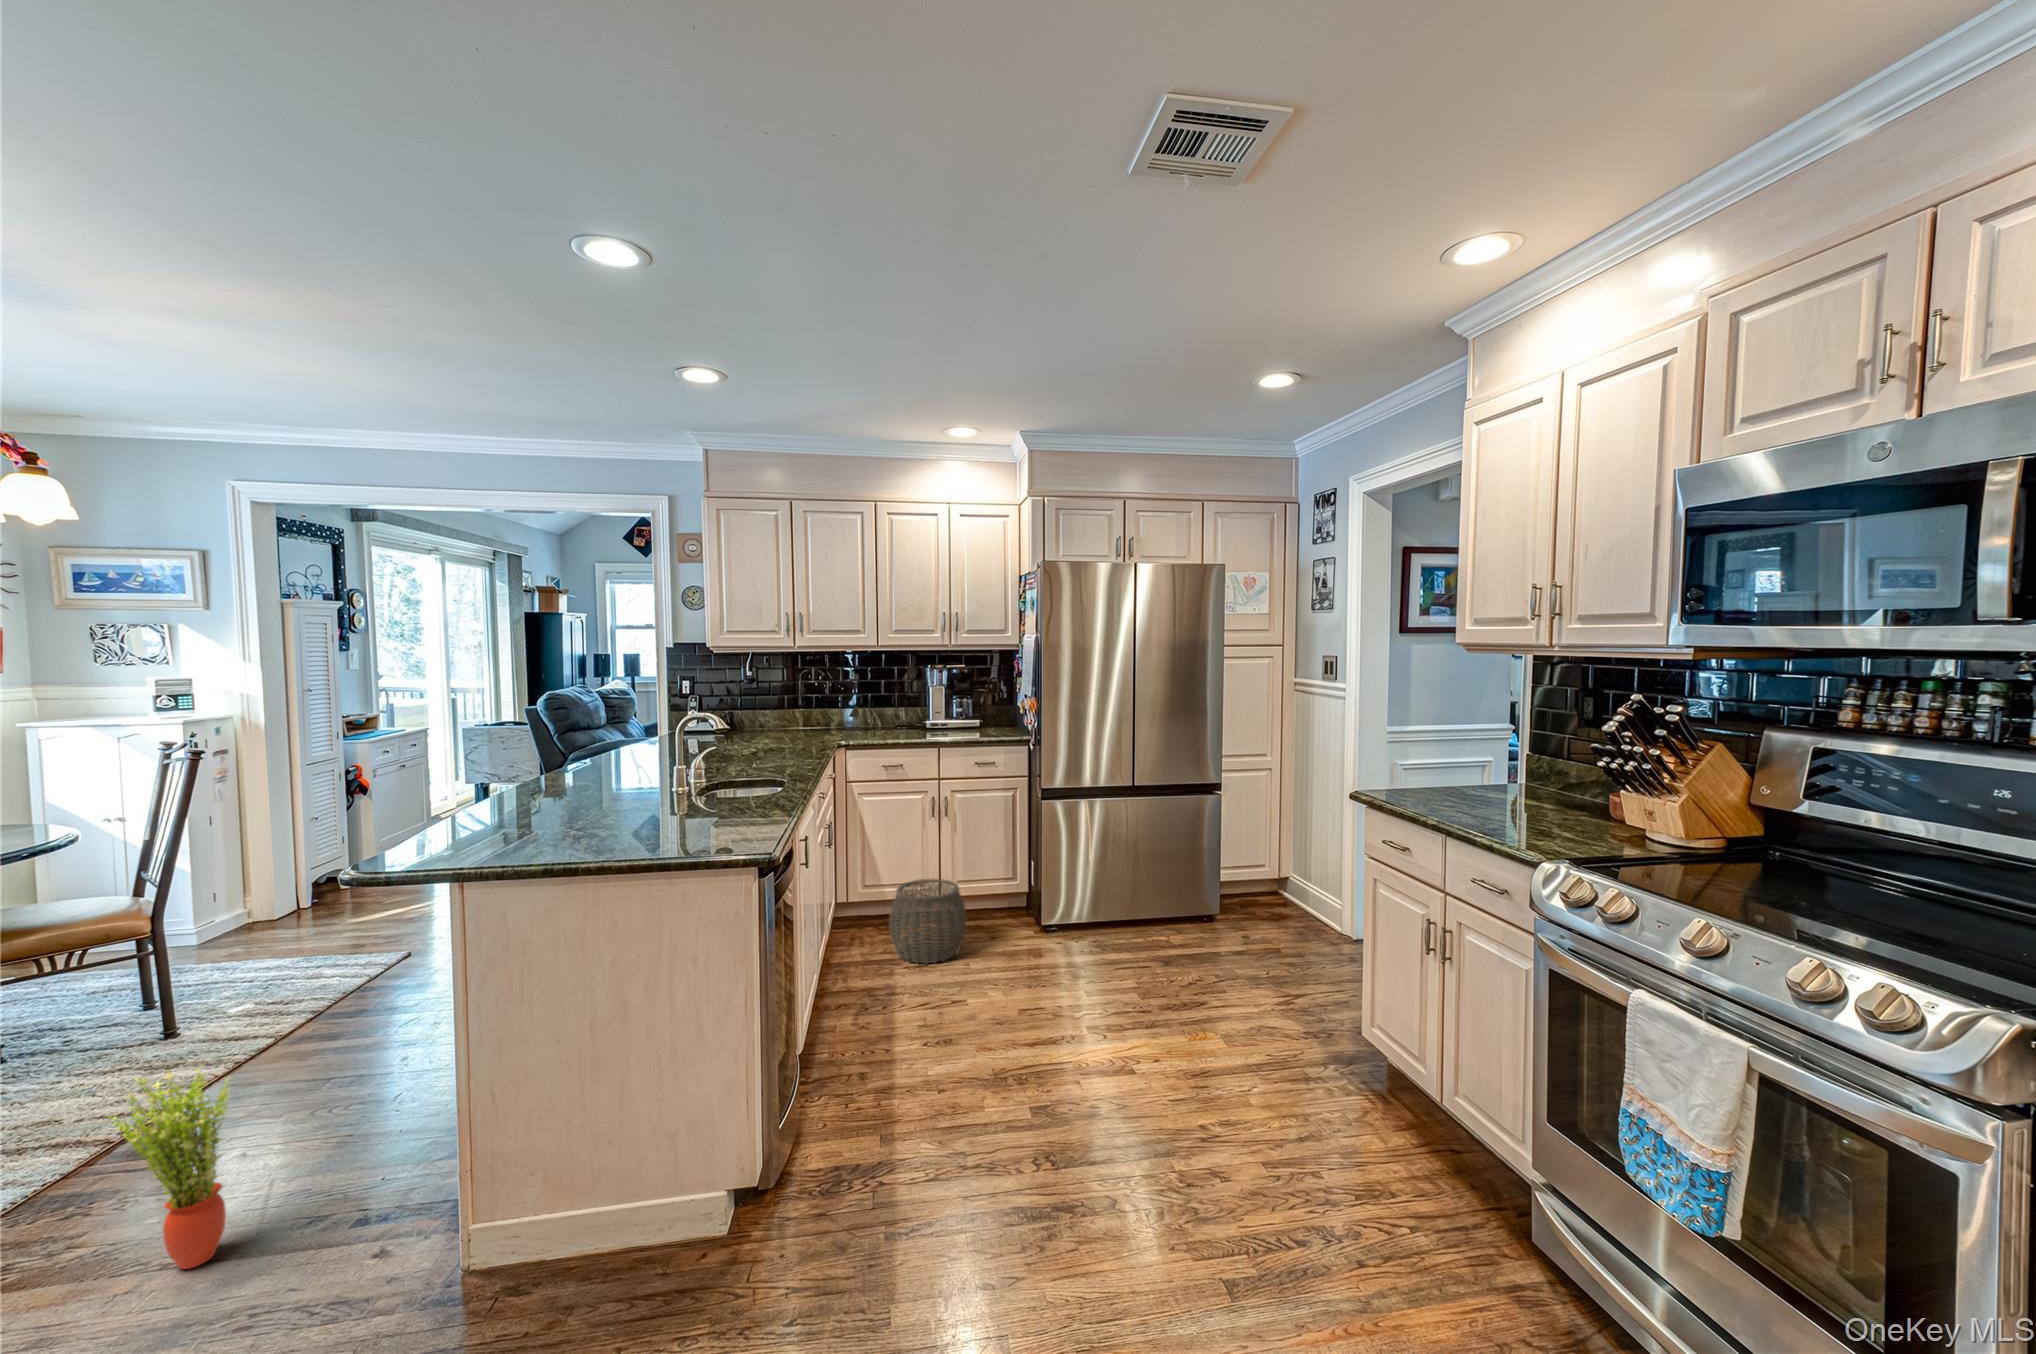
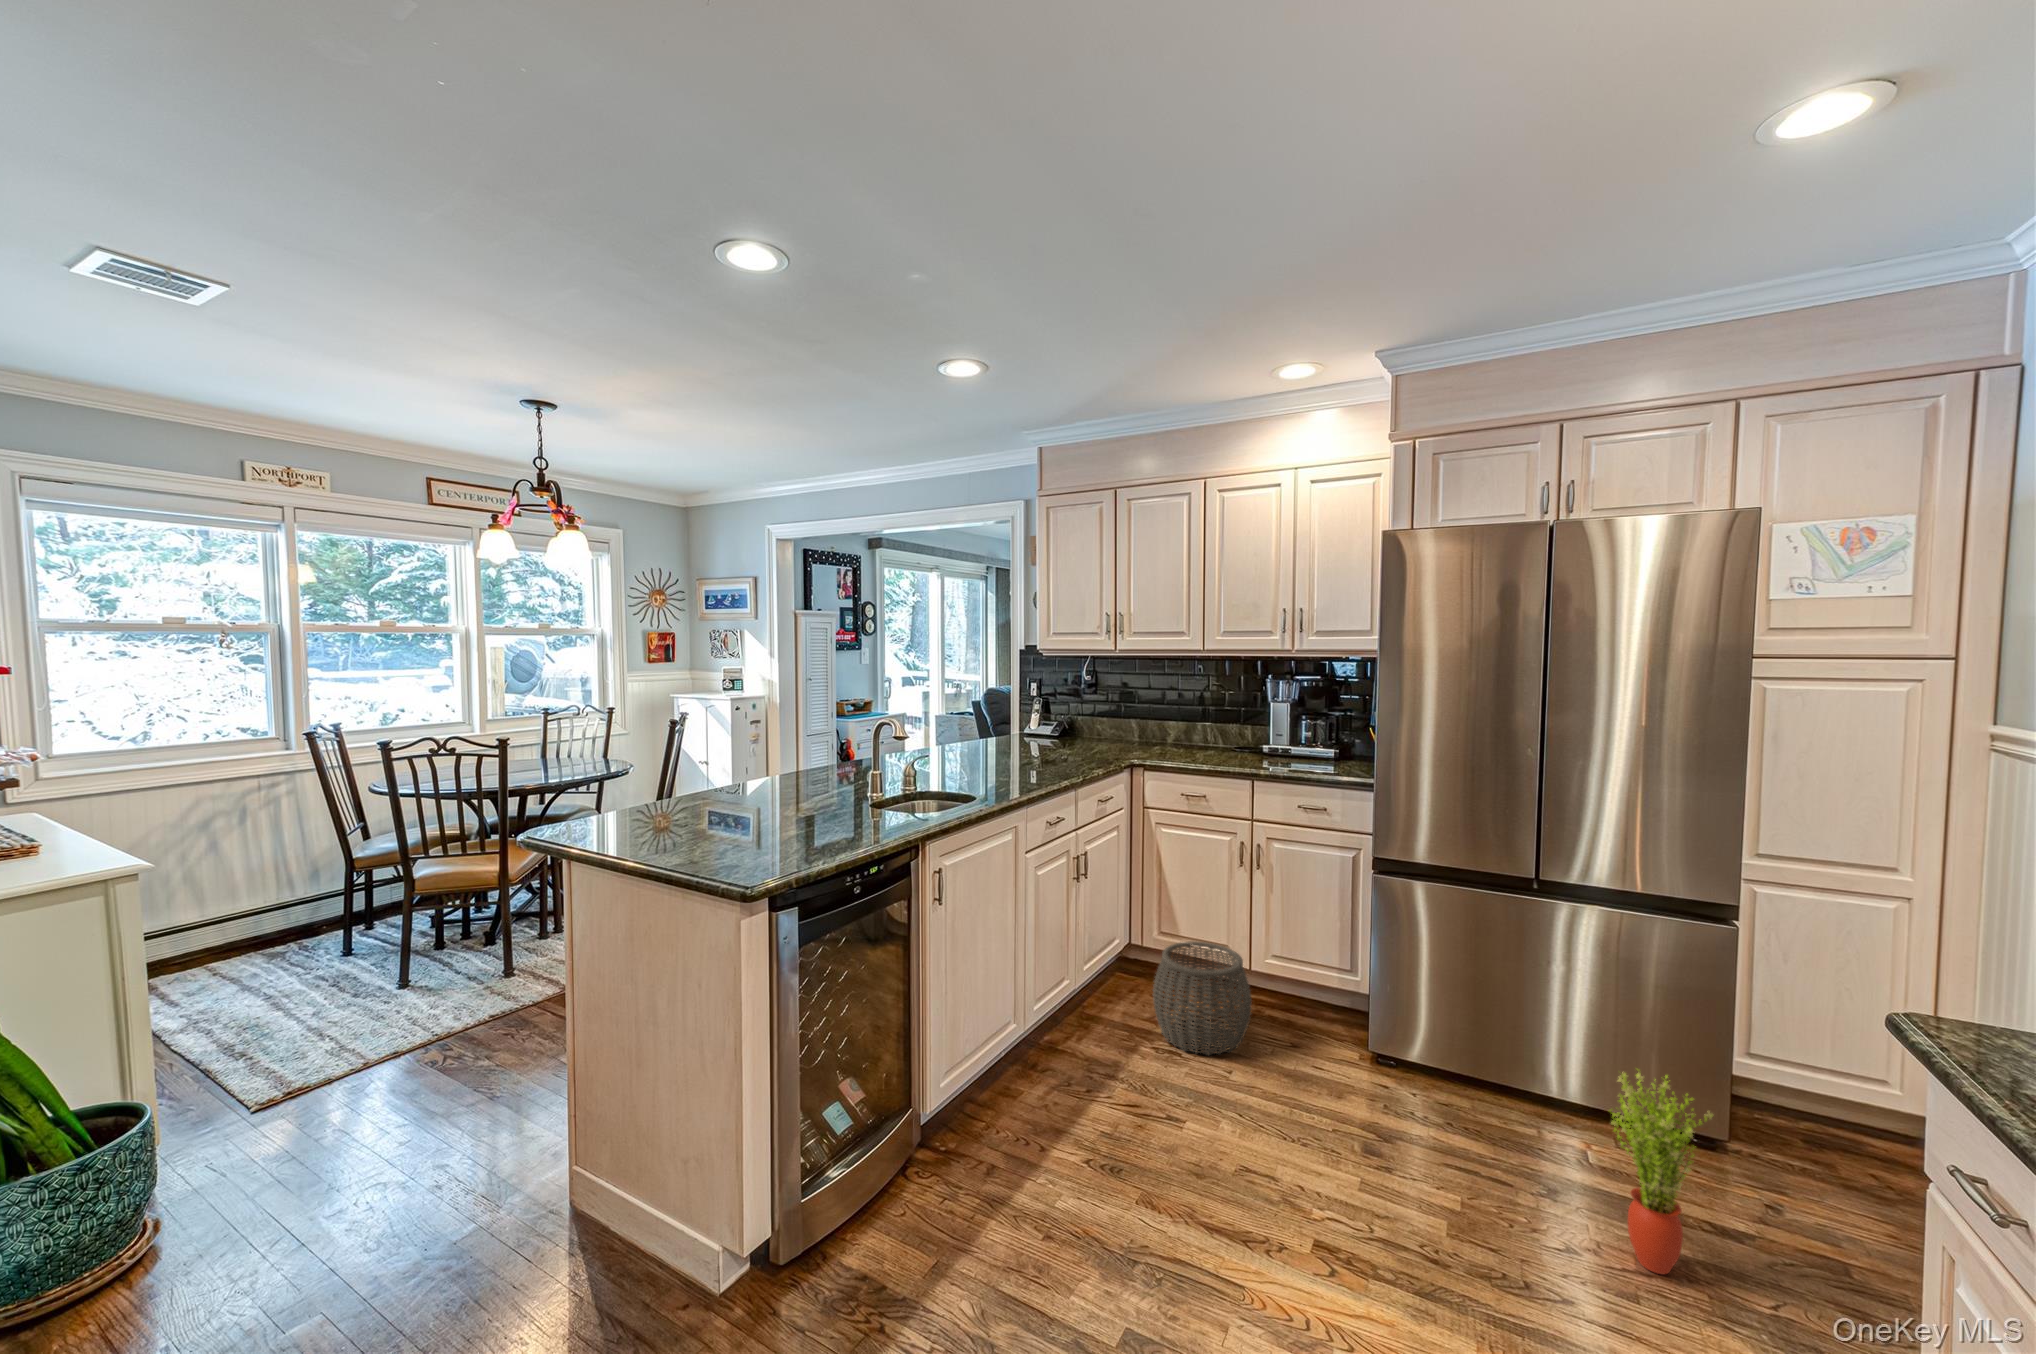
potted plant: present [112,1069,229,1269] -> present [1610,1072,1713,1274]

